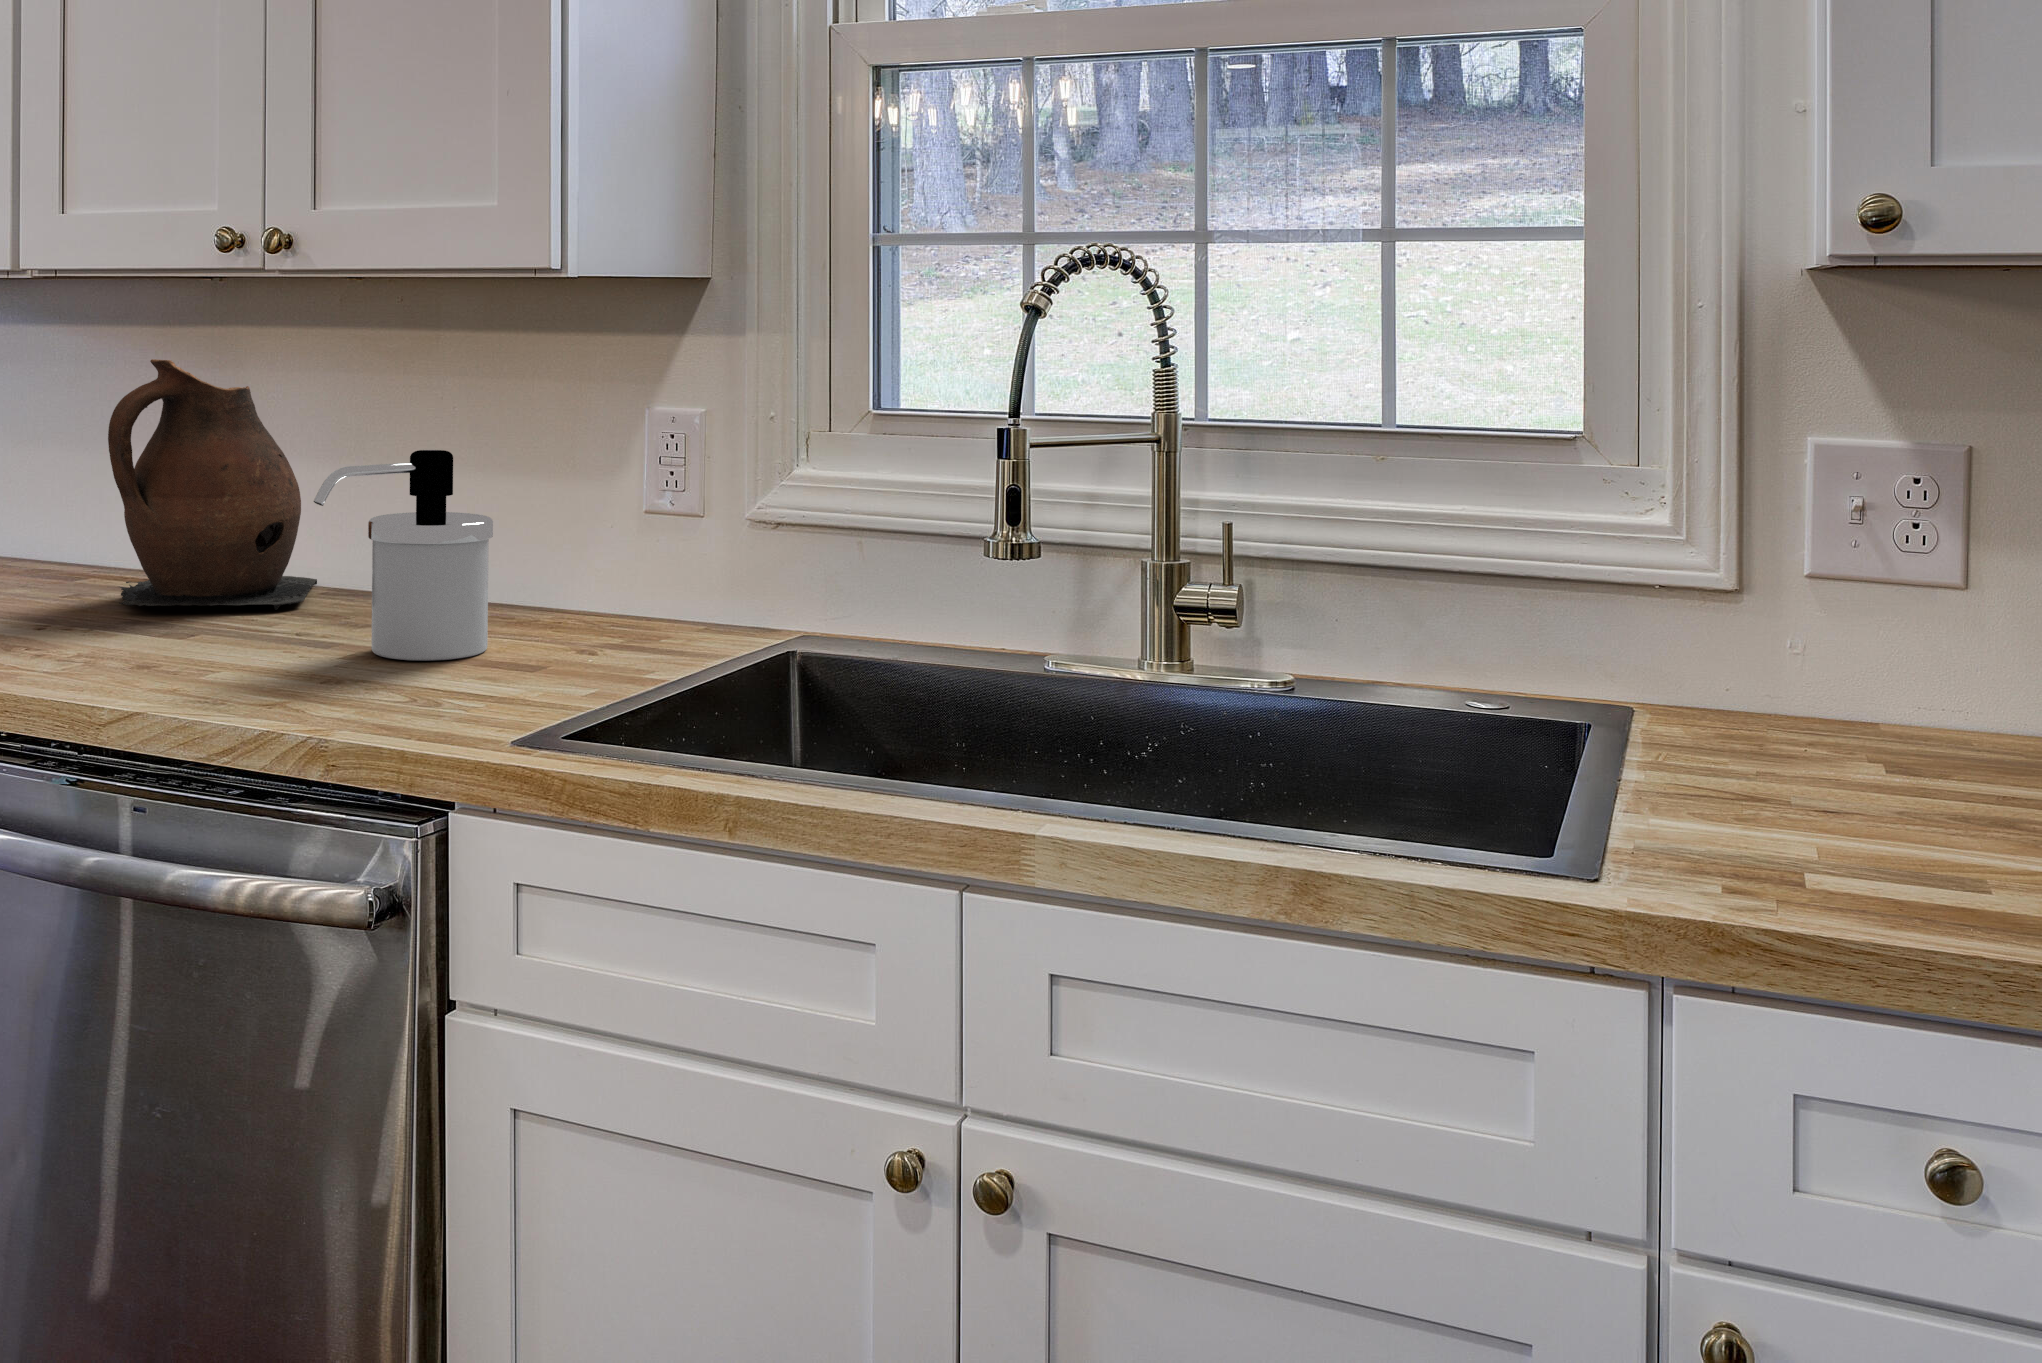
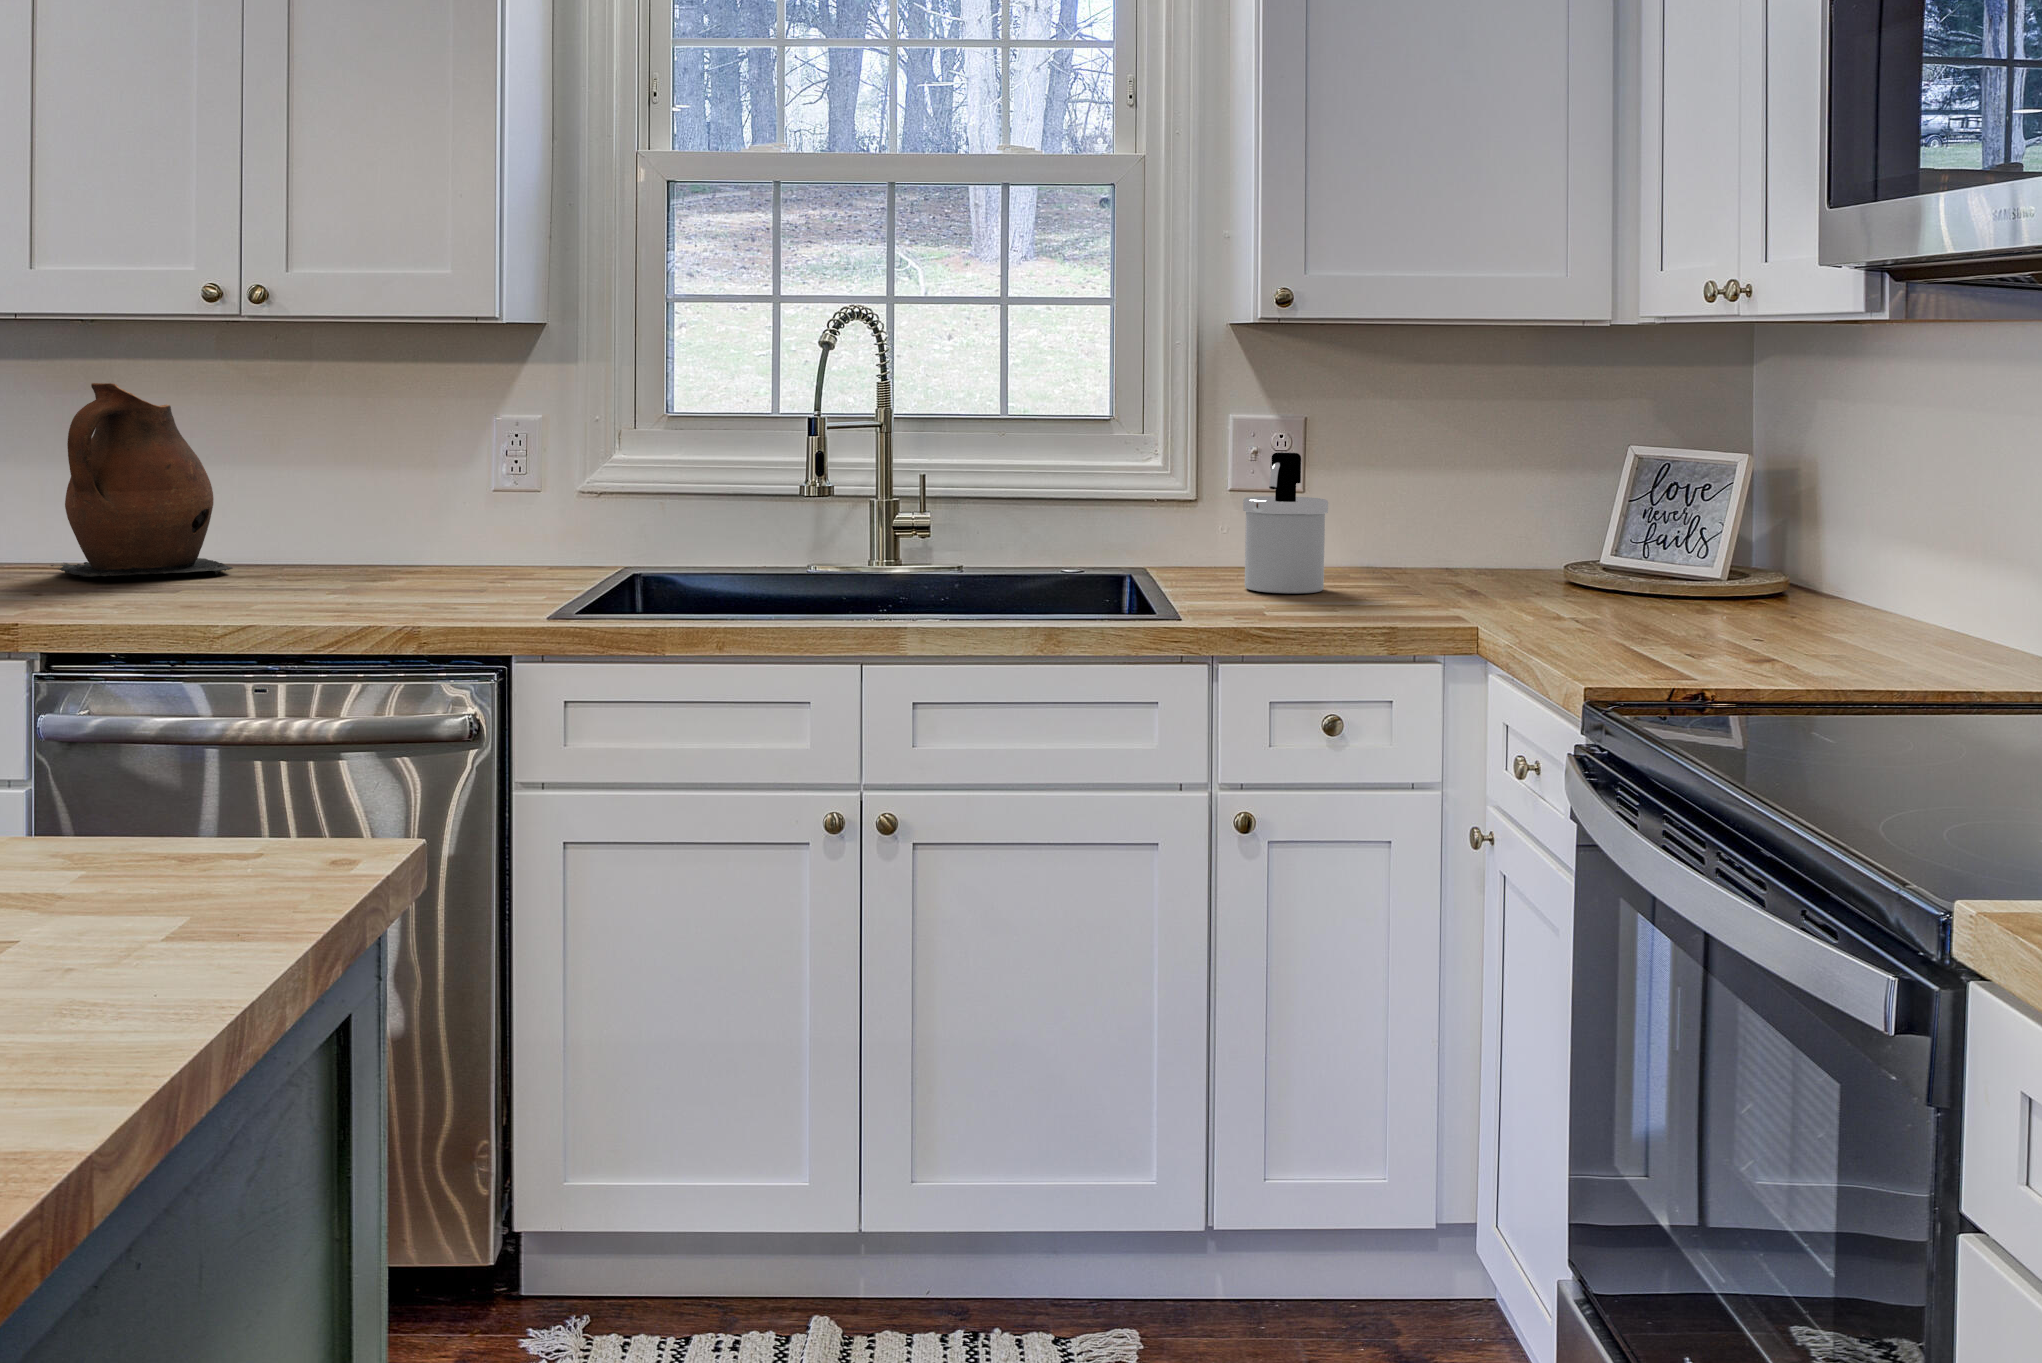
soap dispenser: present [314,450,493,661] -> present [1243,452,1328,594]

